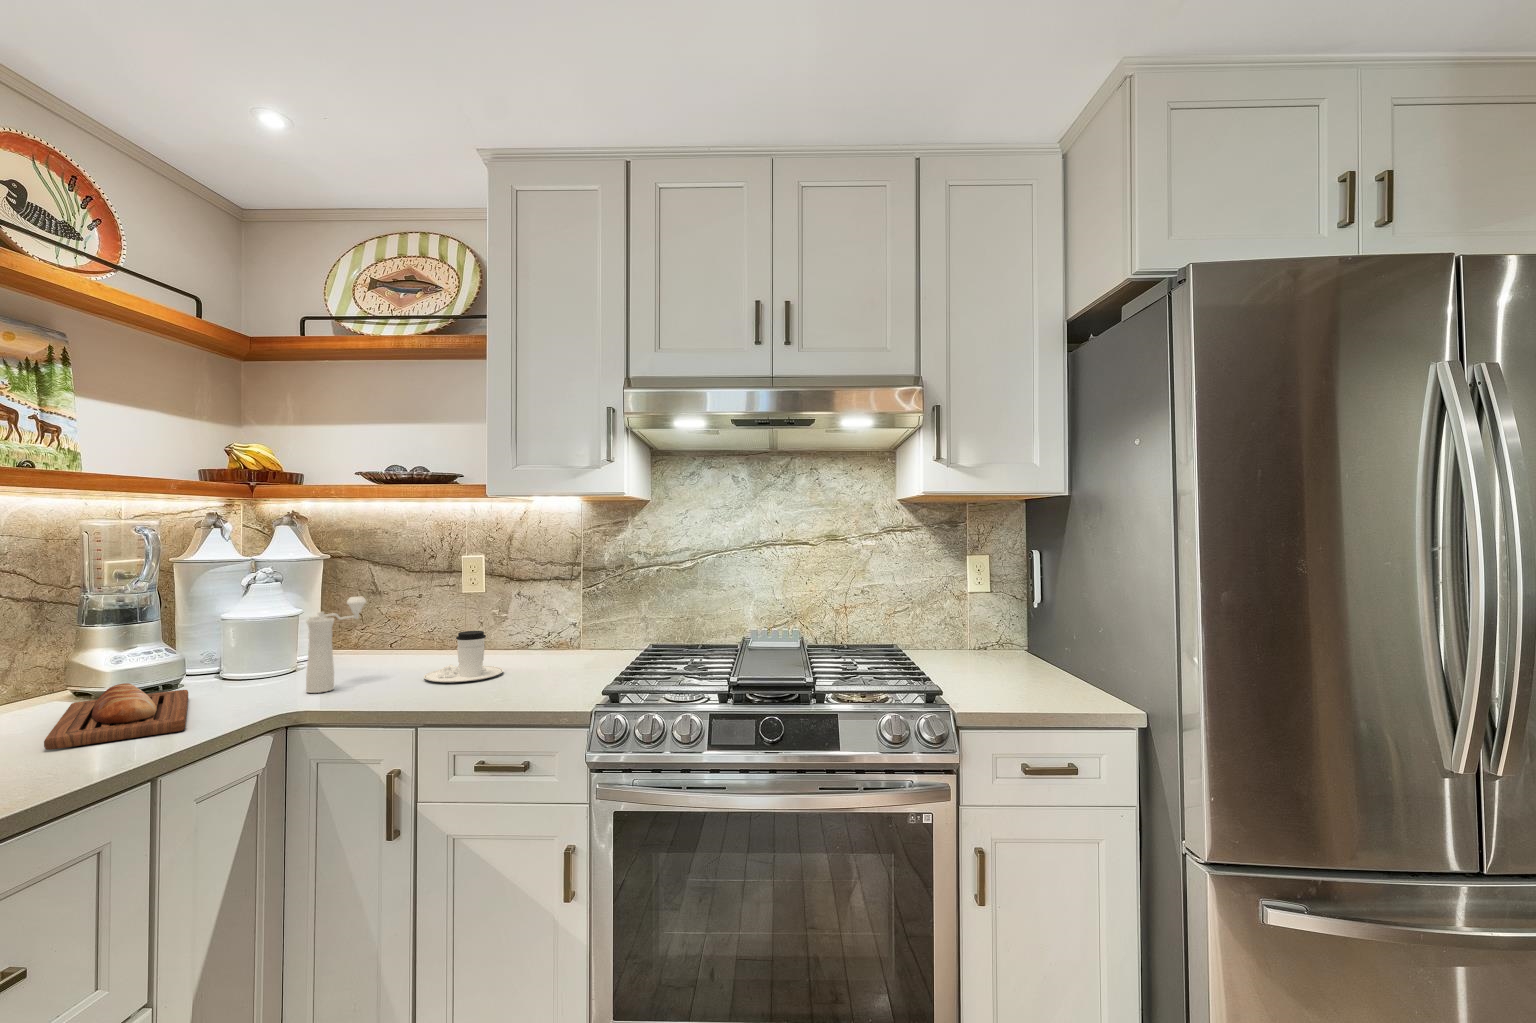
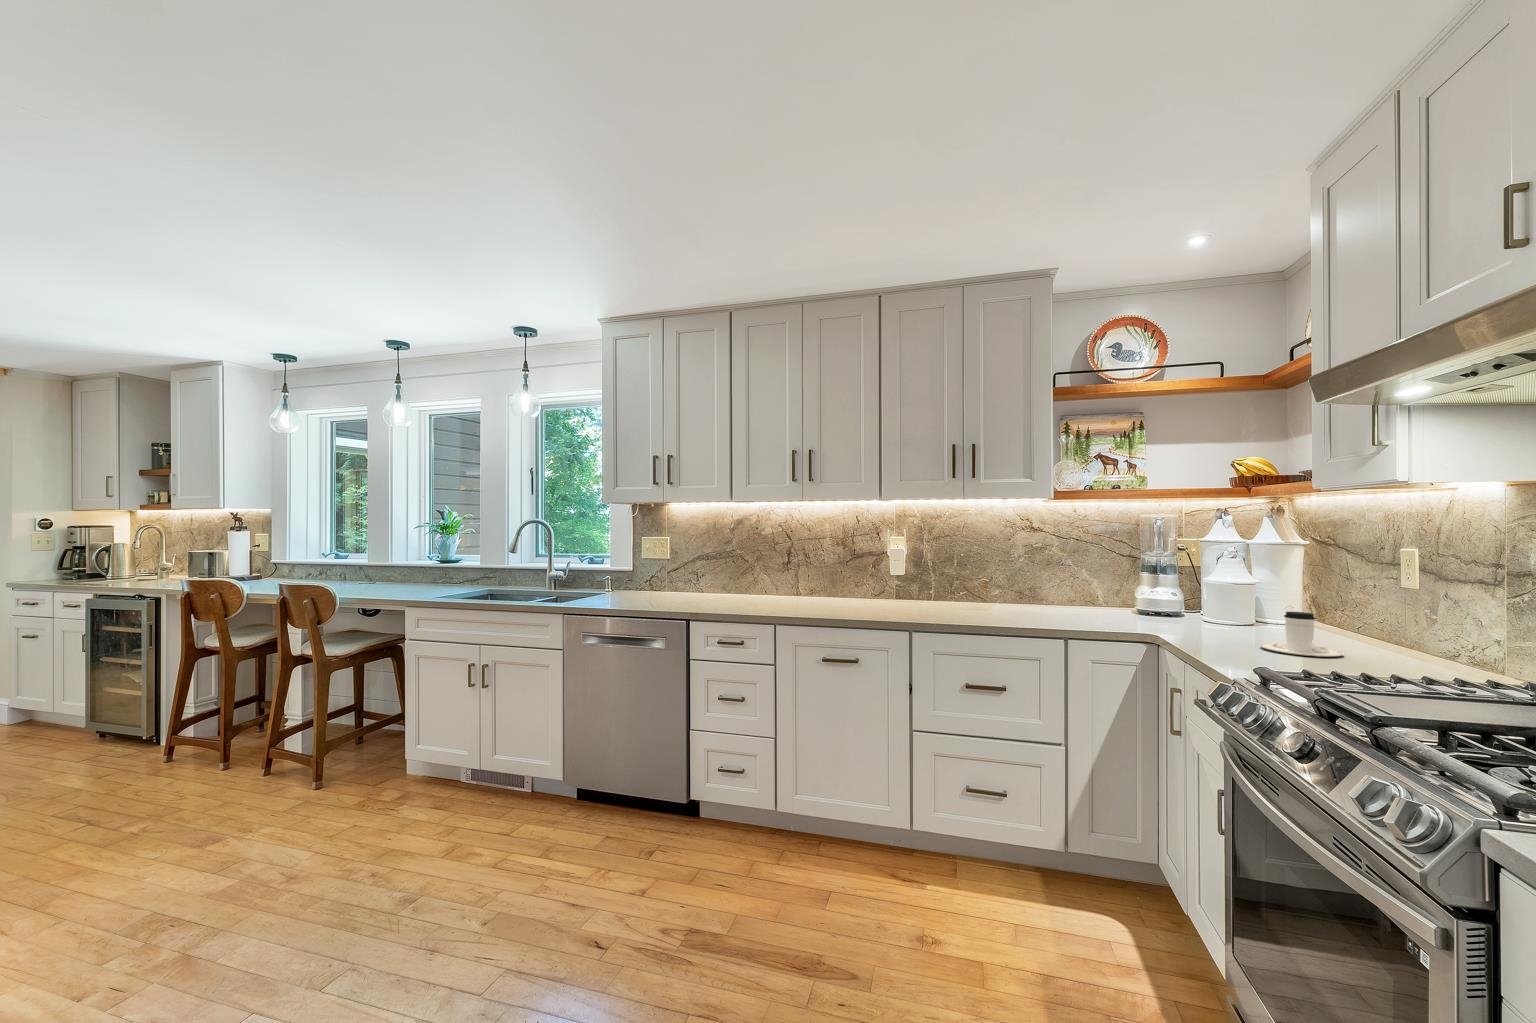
pepper mill: present [306,597,366,693] -> none [1192,573,1250,635]
bread loaf: present [44,683,188,750] -> none [1053,603,1155,626]

